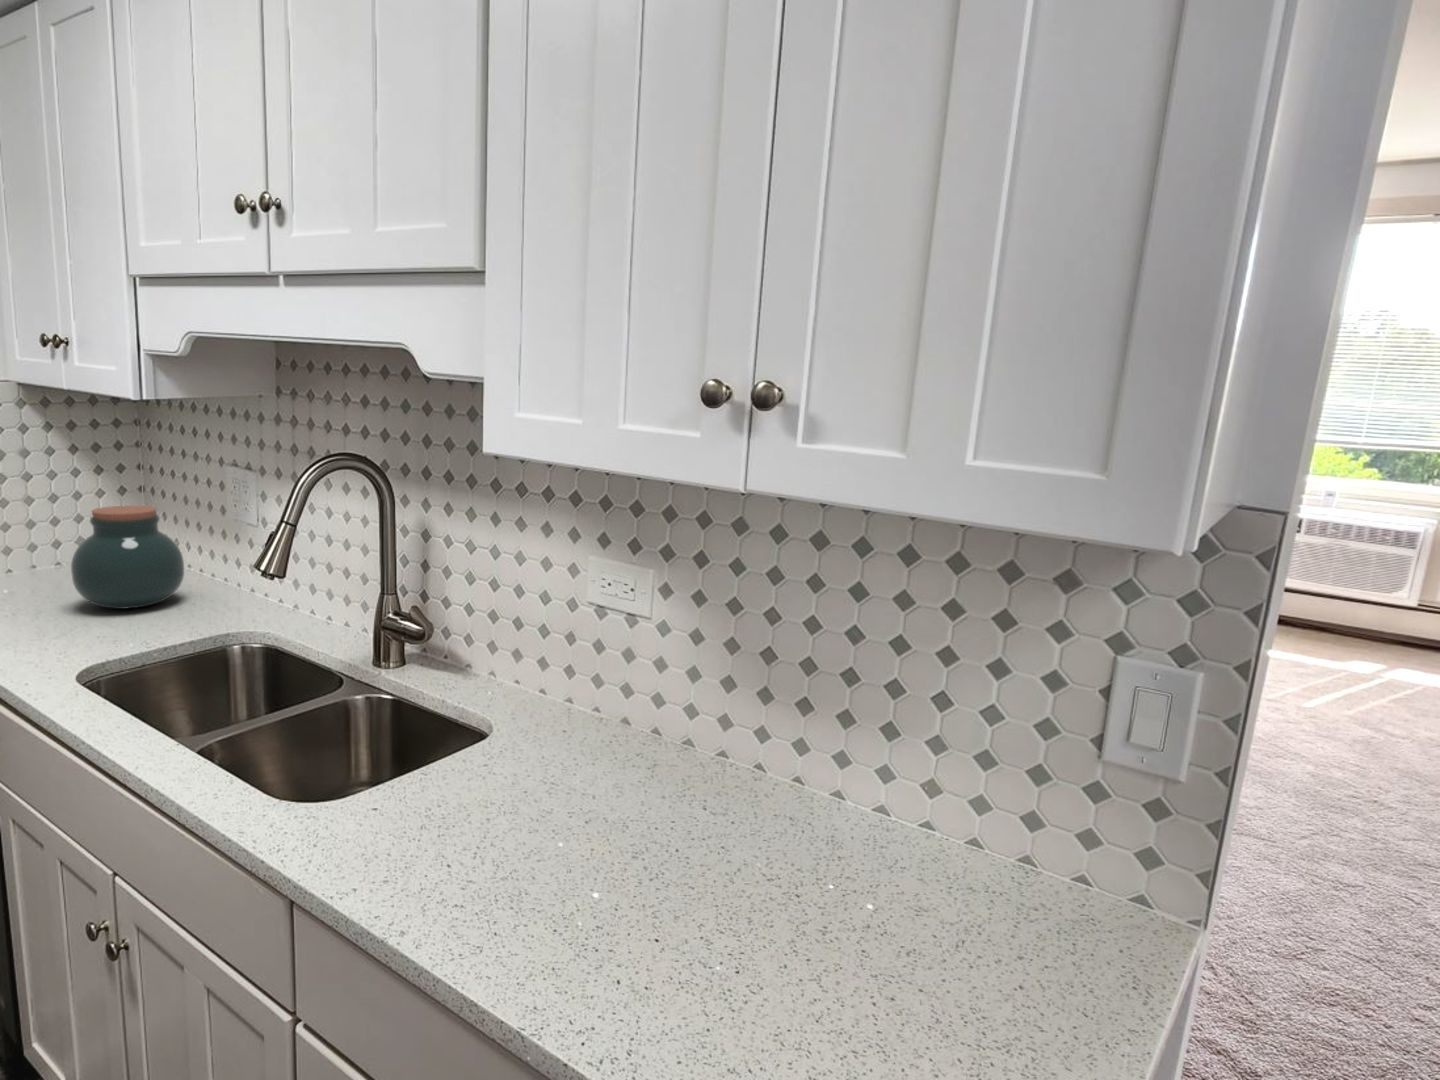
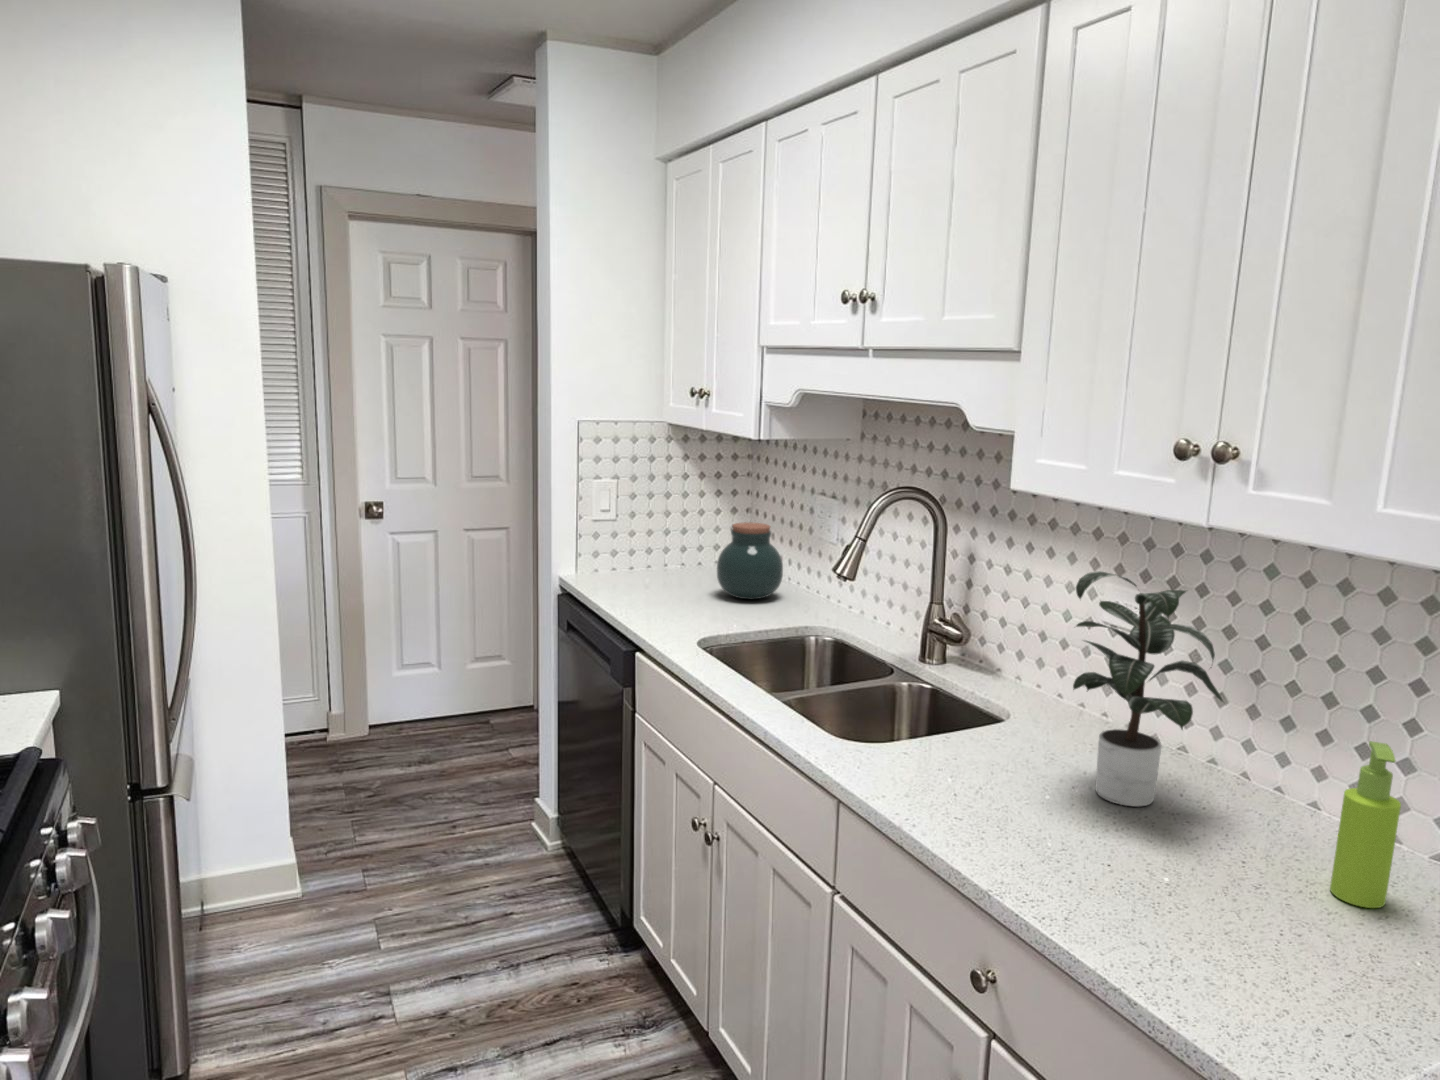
potted plant: none [512,548,797,864] -> present [1073,571,1223,806]
soap dispenser: none [906,750,993,963] -> present [1330,741,1401,908]

